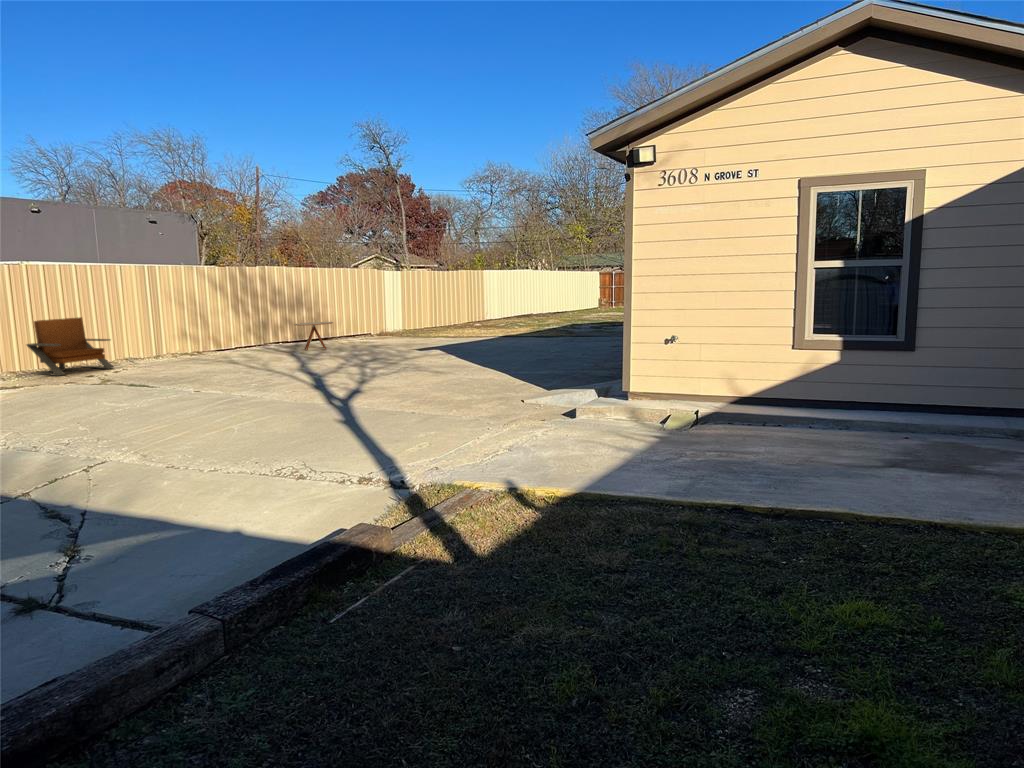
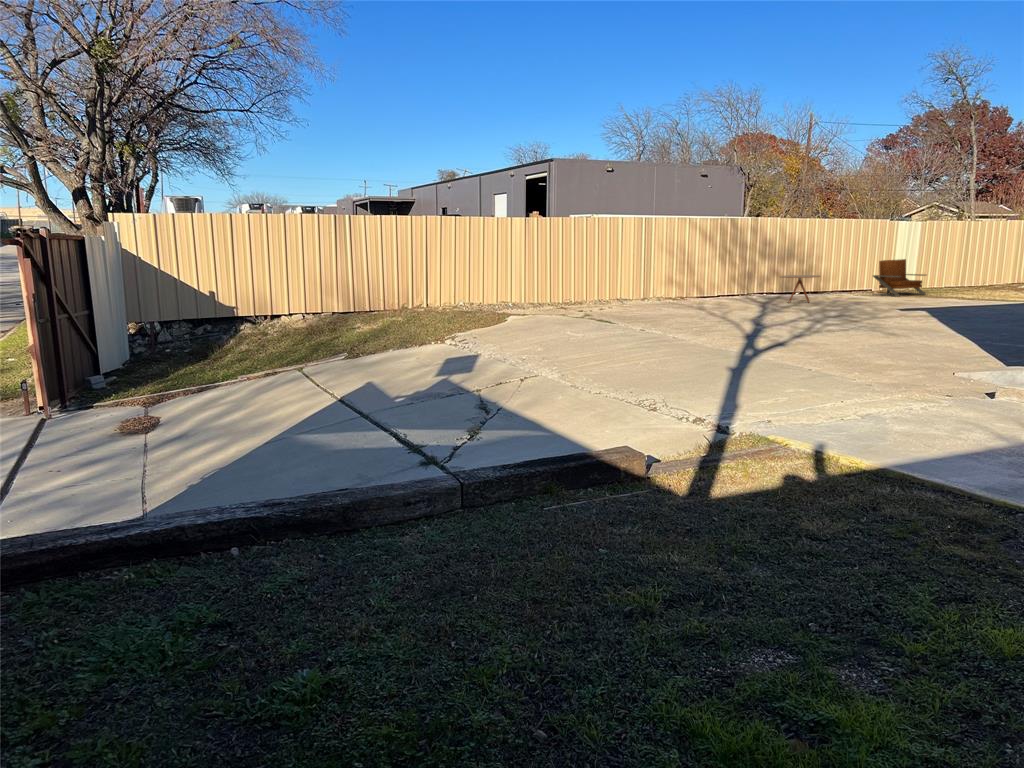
lounge chair: present [27,317,114,376] -> present [873,259,926,297]

